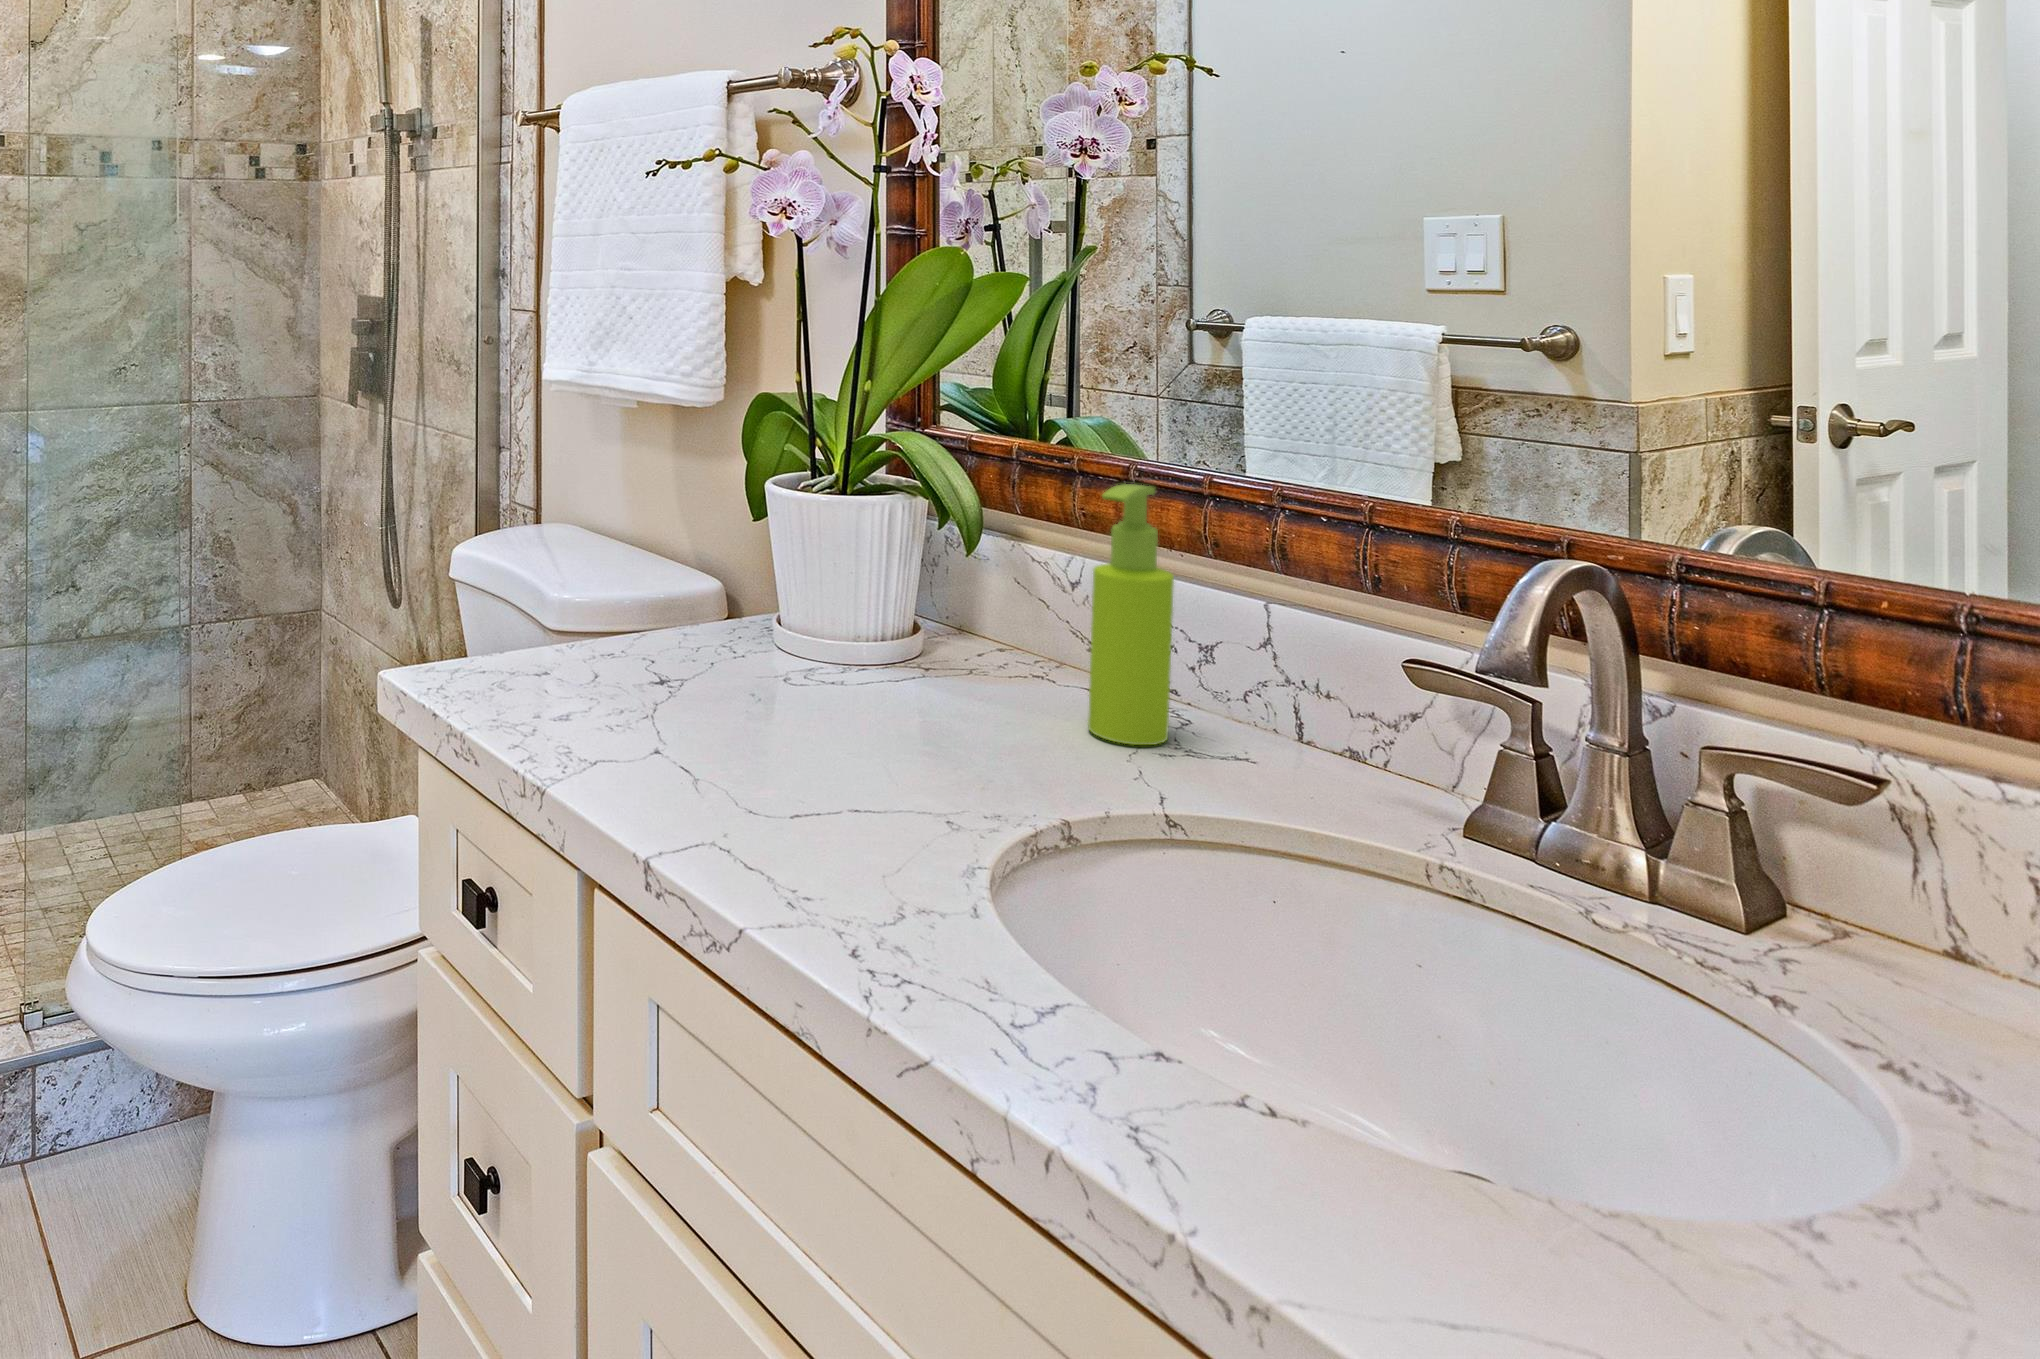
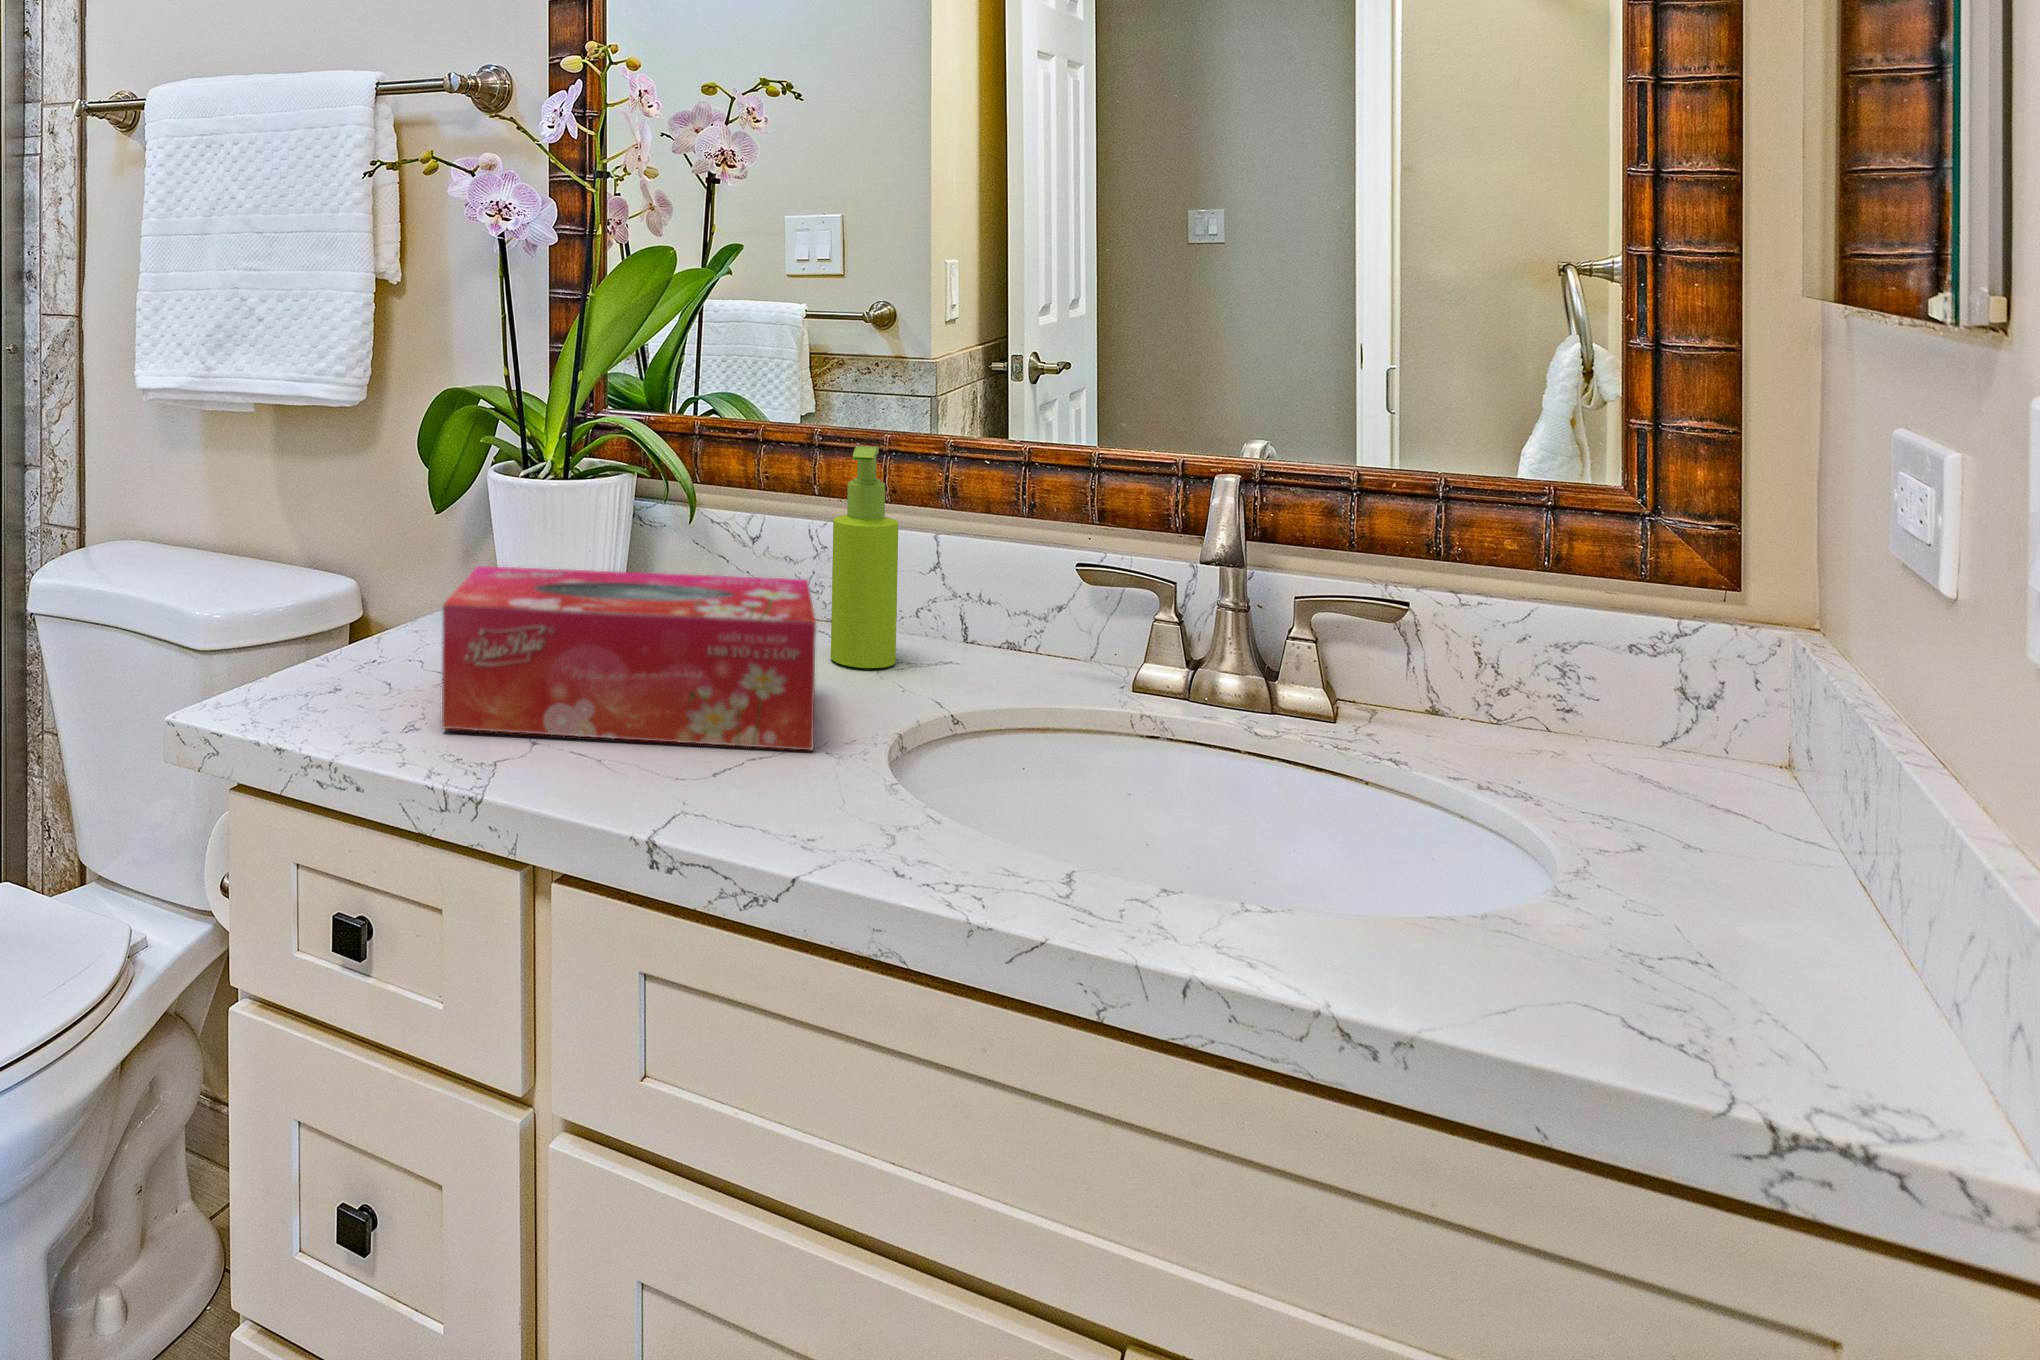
tissue box: none [588,574,1015,819] -> present [442,566,816,750]

